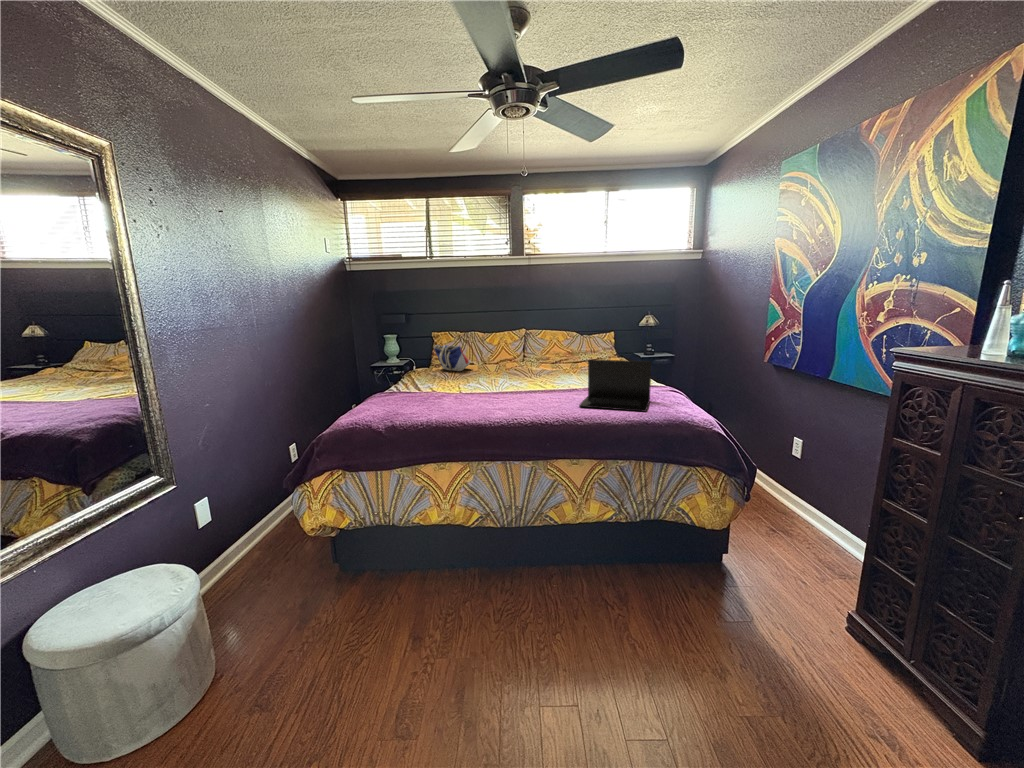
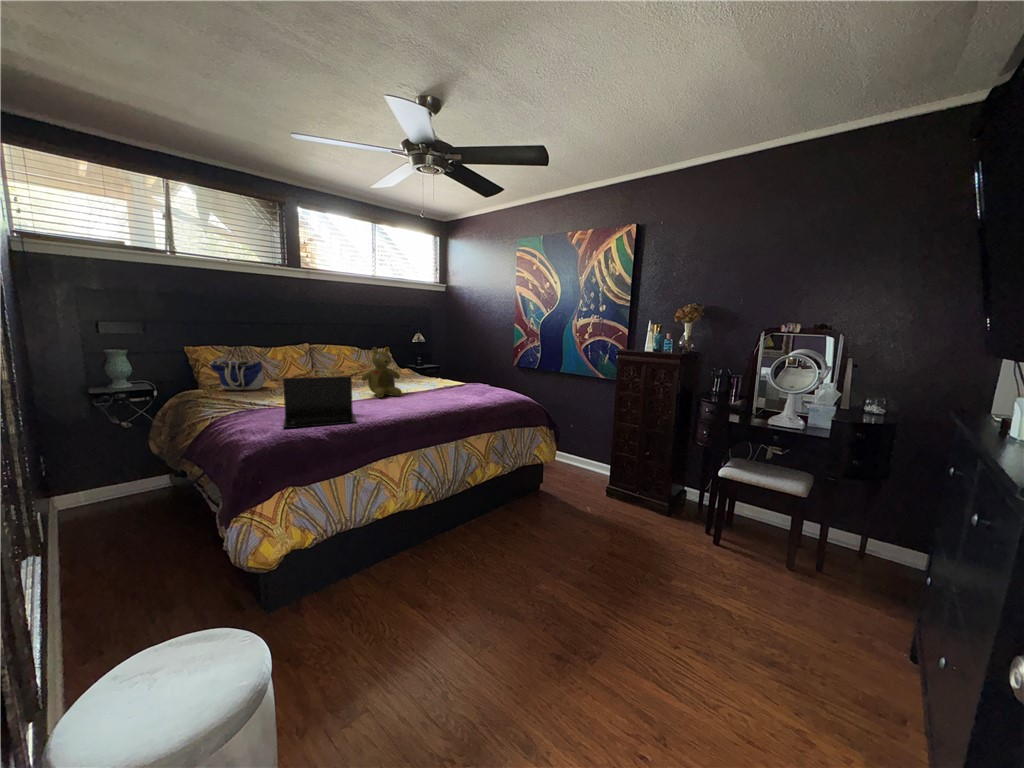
stuffed bear: none [507,336,550,393] -> present [361,347,402,398]
laptop: present [579,360,651,412] -> present [283,376,356,428]

